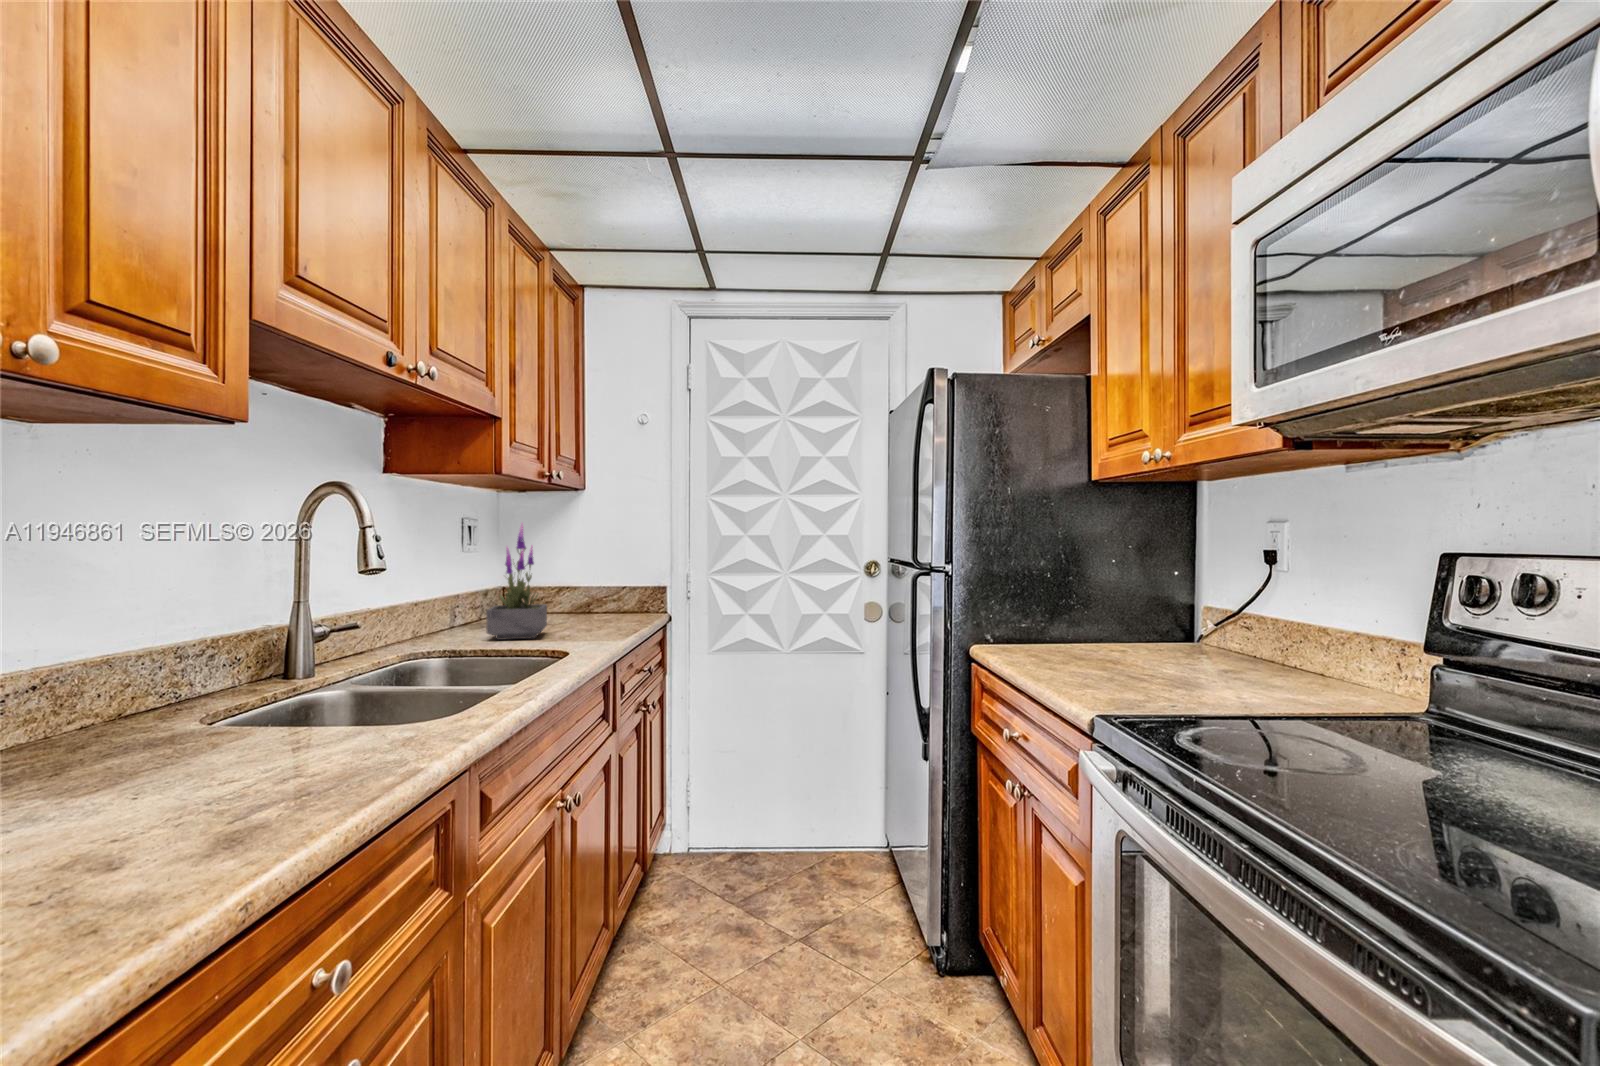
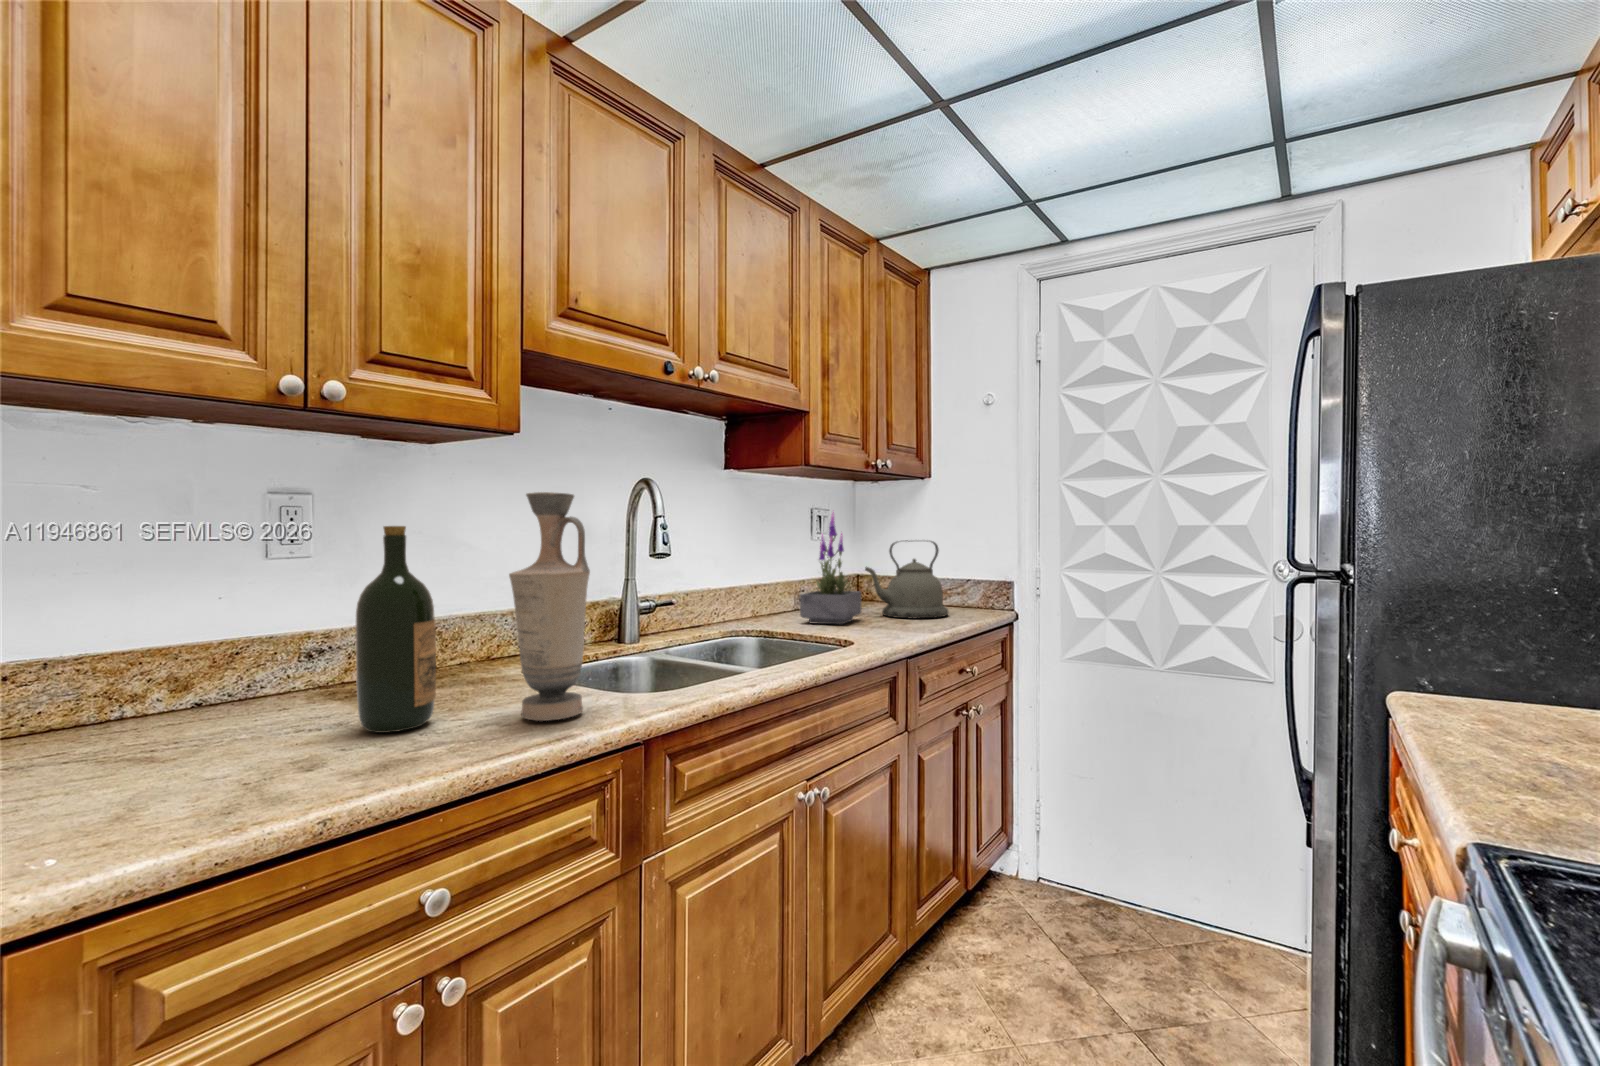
vase: none [311,506,412,766] -> present [509,492,590,721]
wine bottle: none [84,542,208,818] -> present [356,526,436,733]
kettle: none [546,553,625,628] -> present [865,540,948,618]

